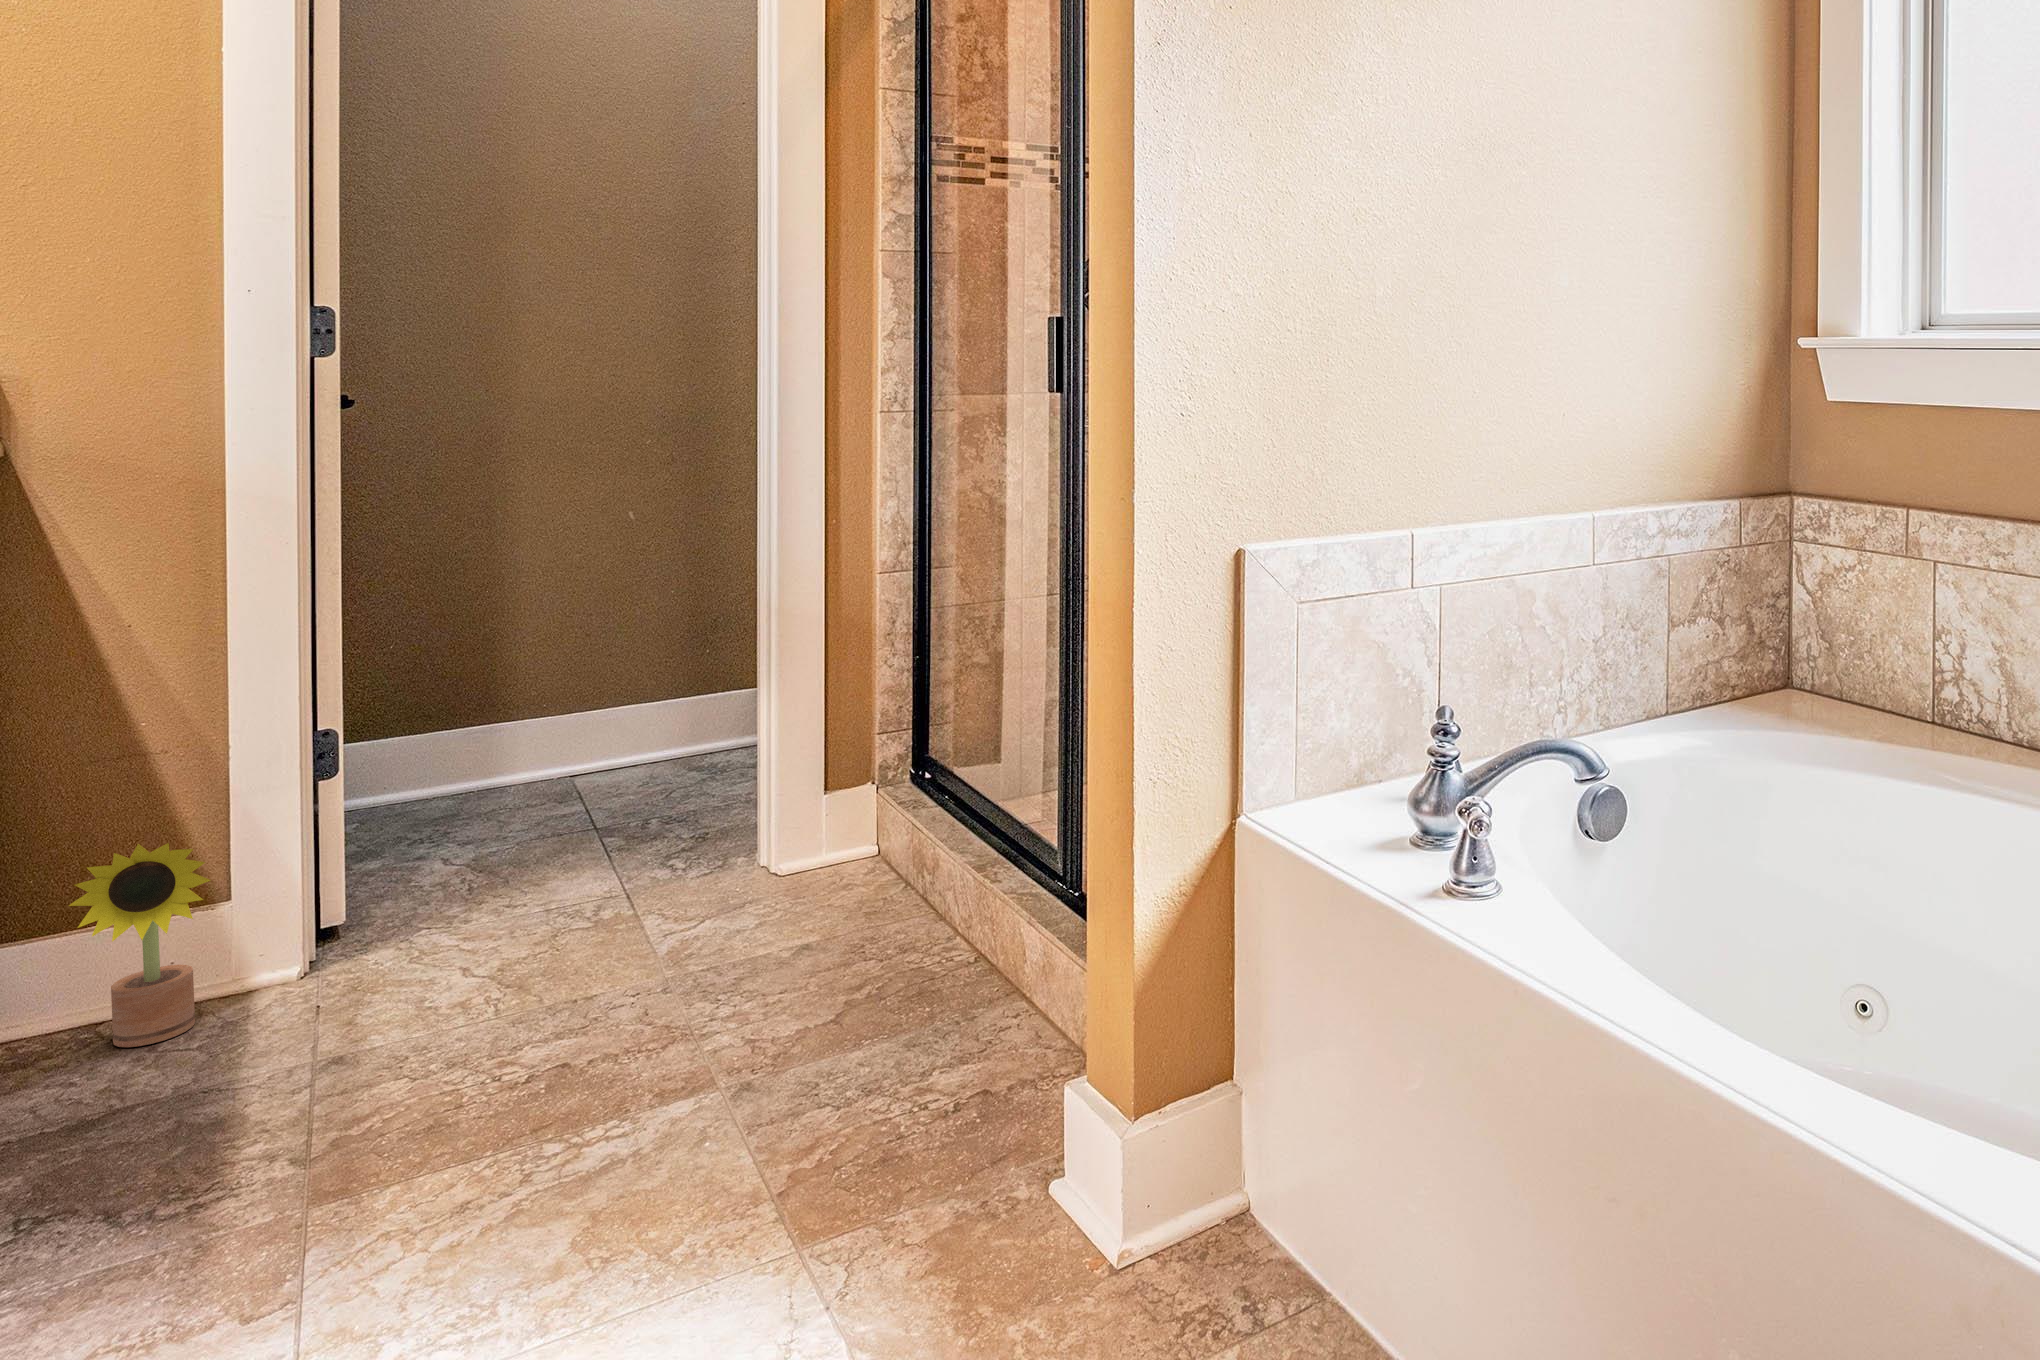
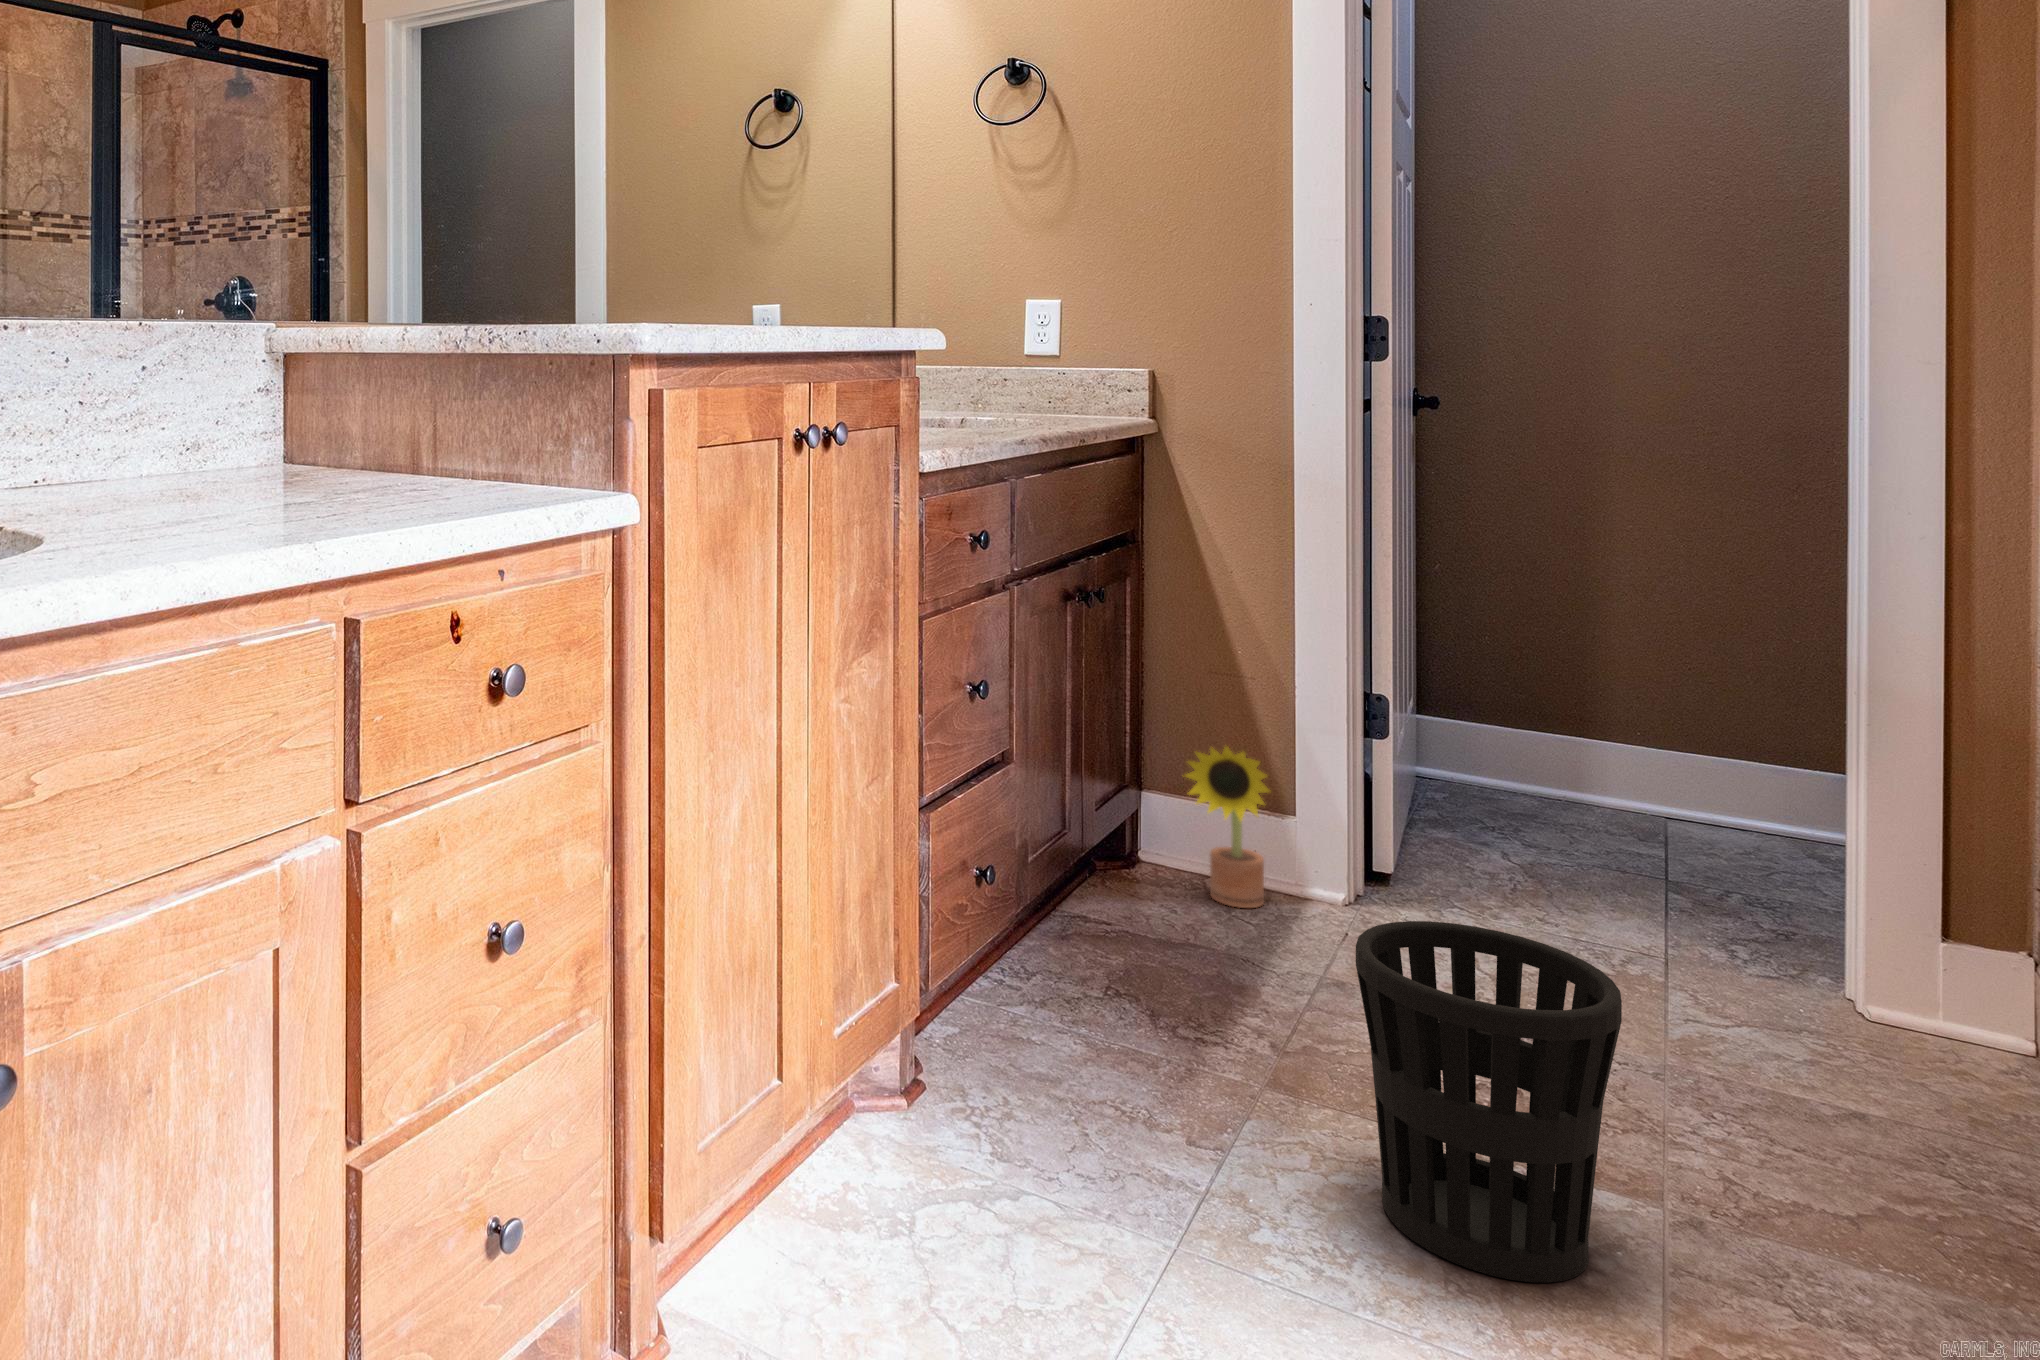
wastebasket: none [452,900,708,1249] -> present [1356,921,1622,1283]

